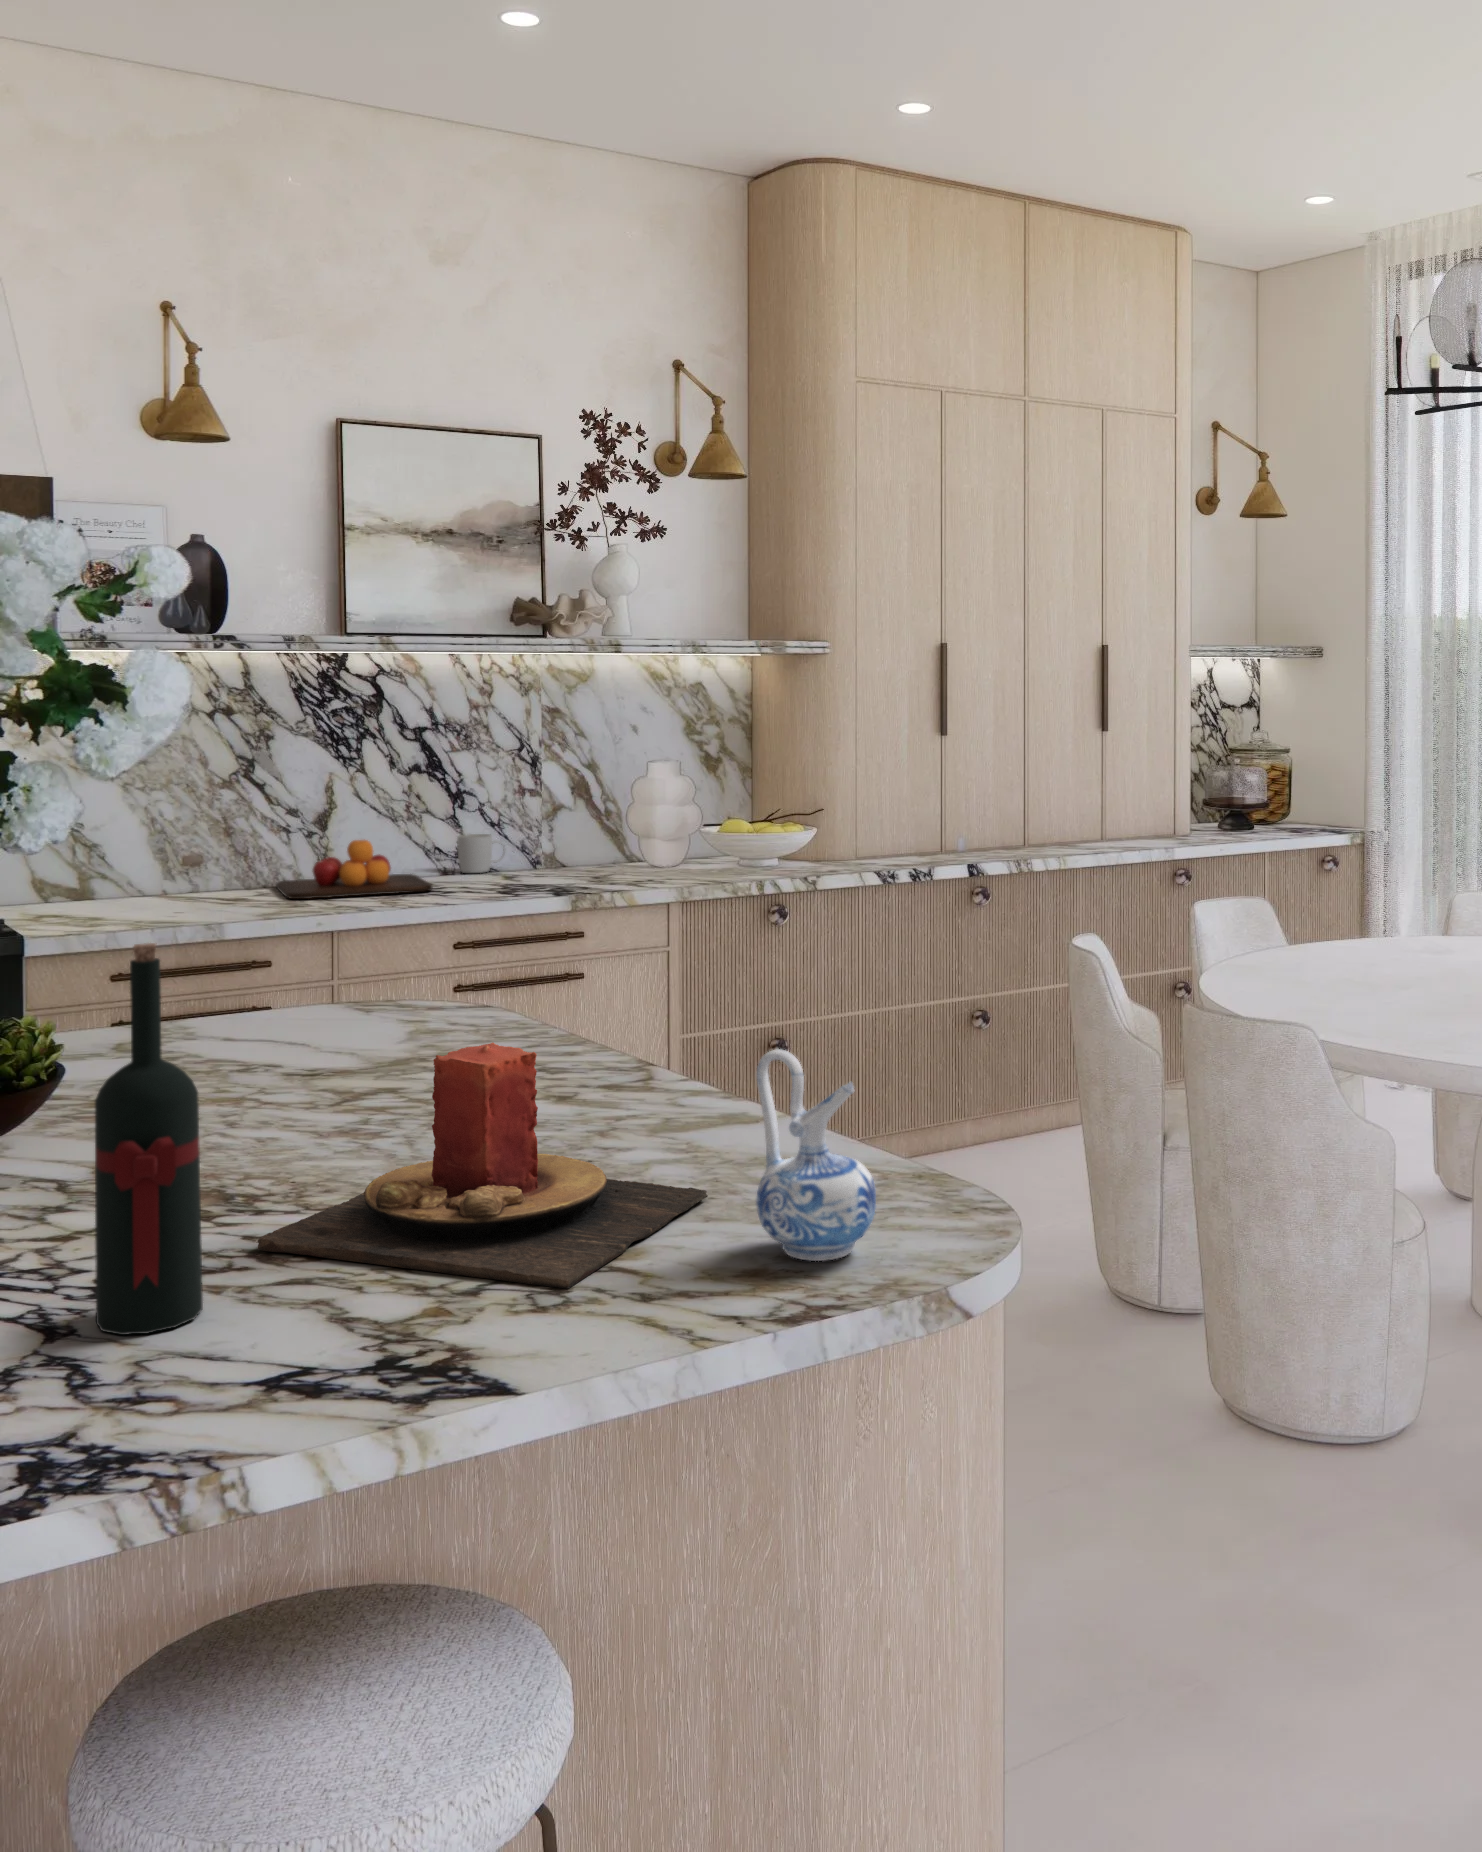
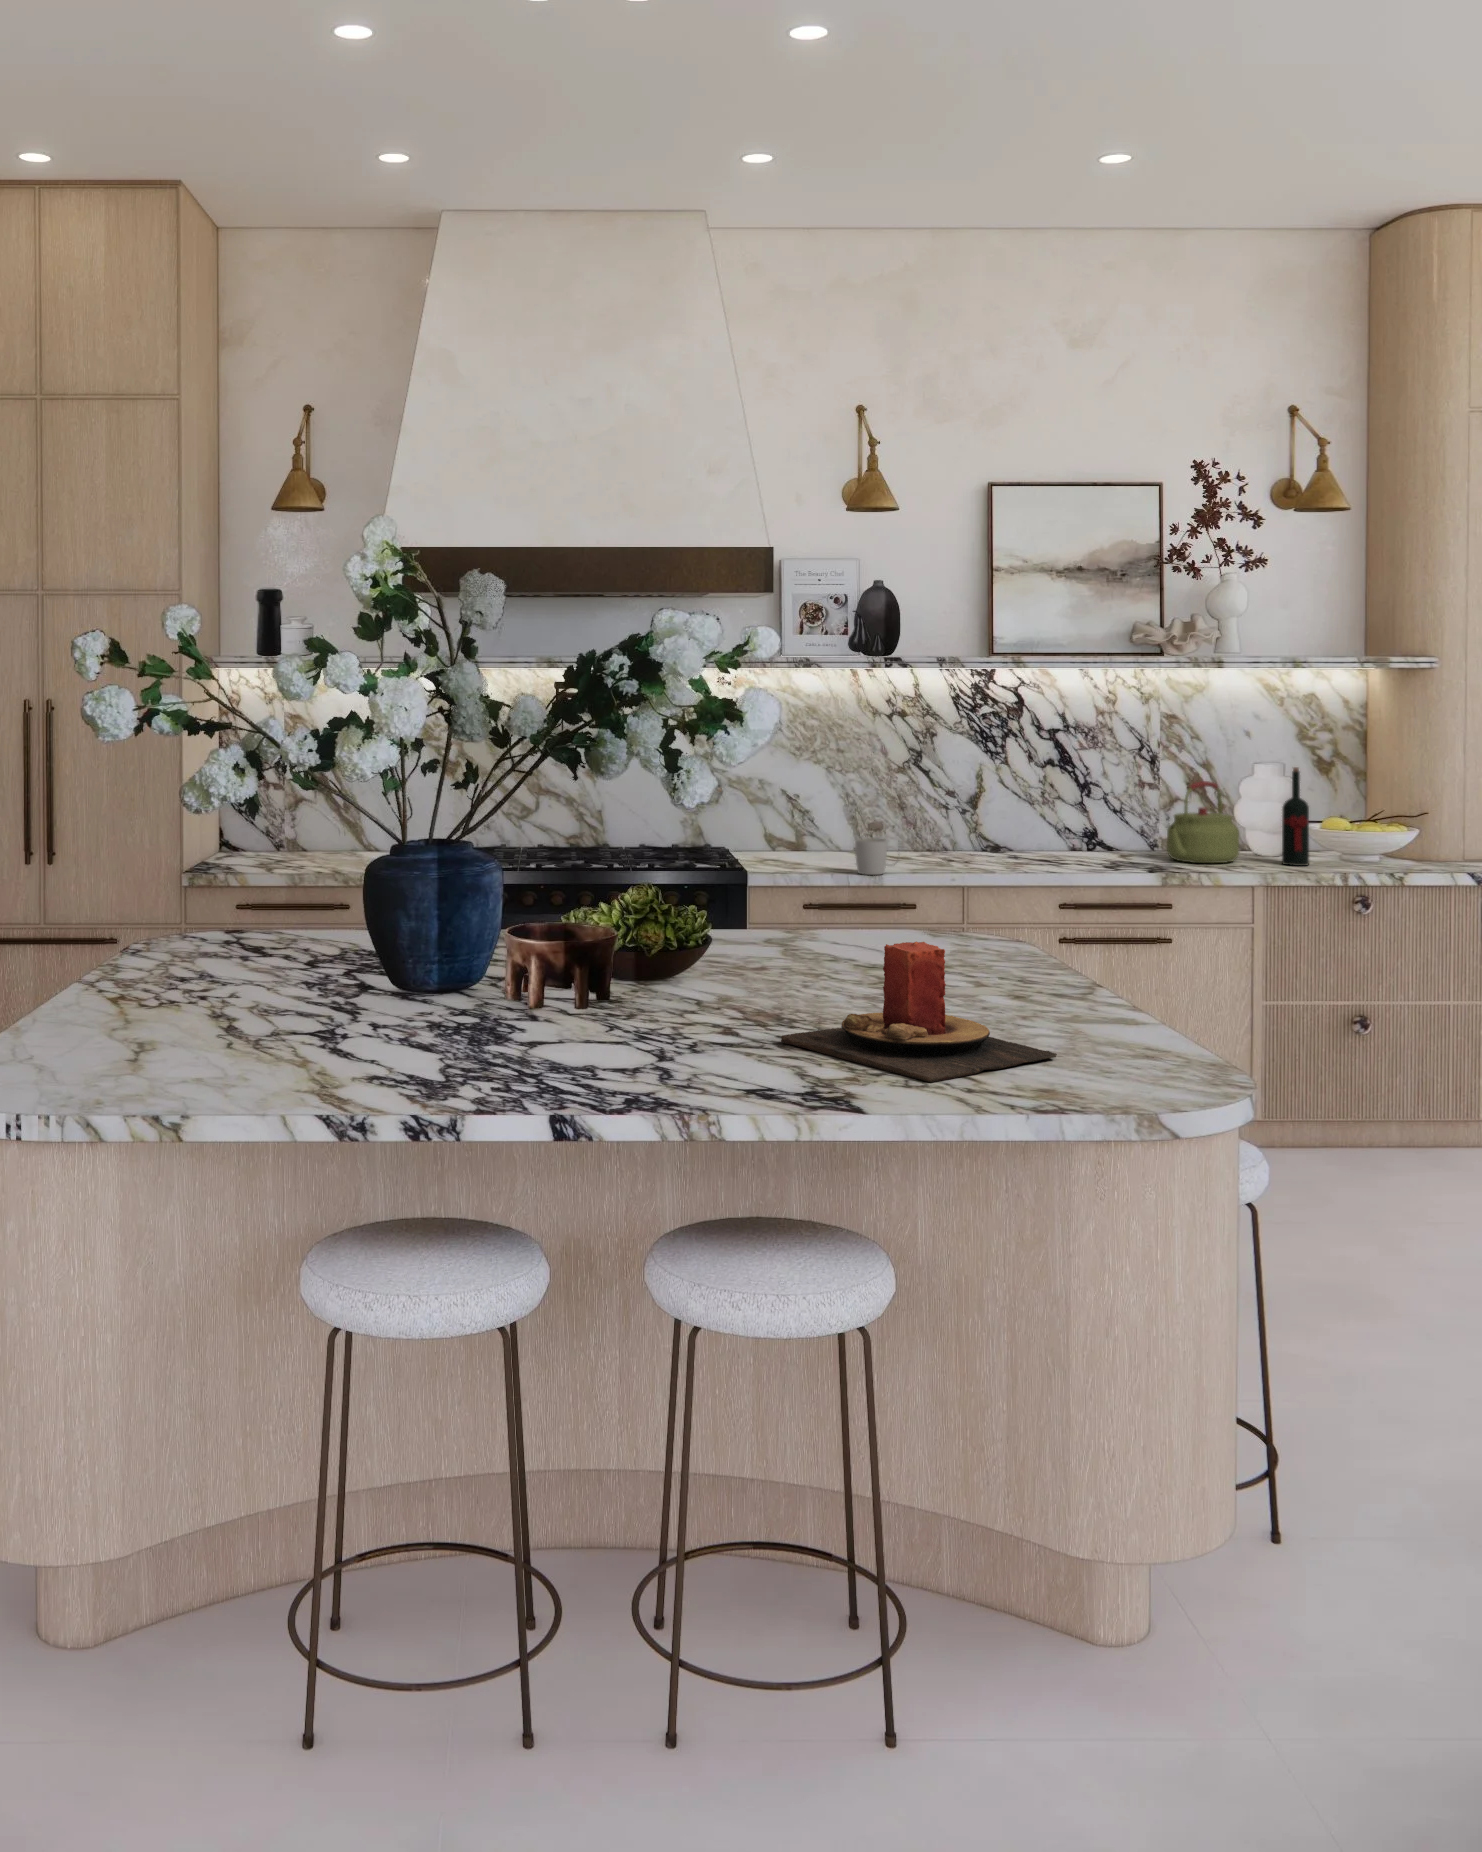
kettle: none [562,783,642,879] -> present [1167,781,1239,863]
mug: present [457,834,504,873] -> present [855,838,899,875]
chopping board: present [276,840,433,899] -> none [935,818,1051,862]
wine bottle: present [95,943,203,1335] -> present [1282,767,1309,866]
ceramic pitcher: present [756,1049,876,1261] -> none [1056,959,1136,1096]

